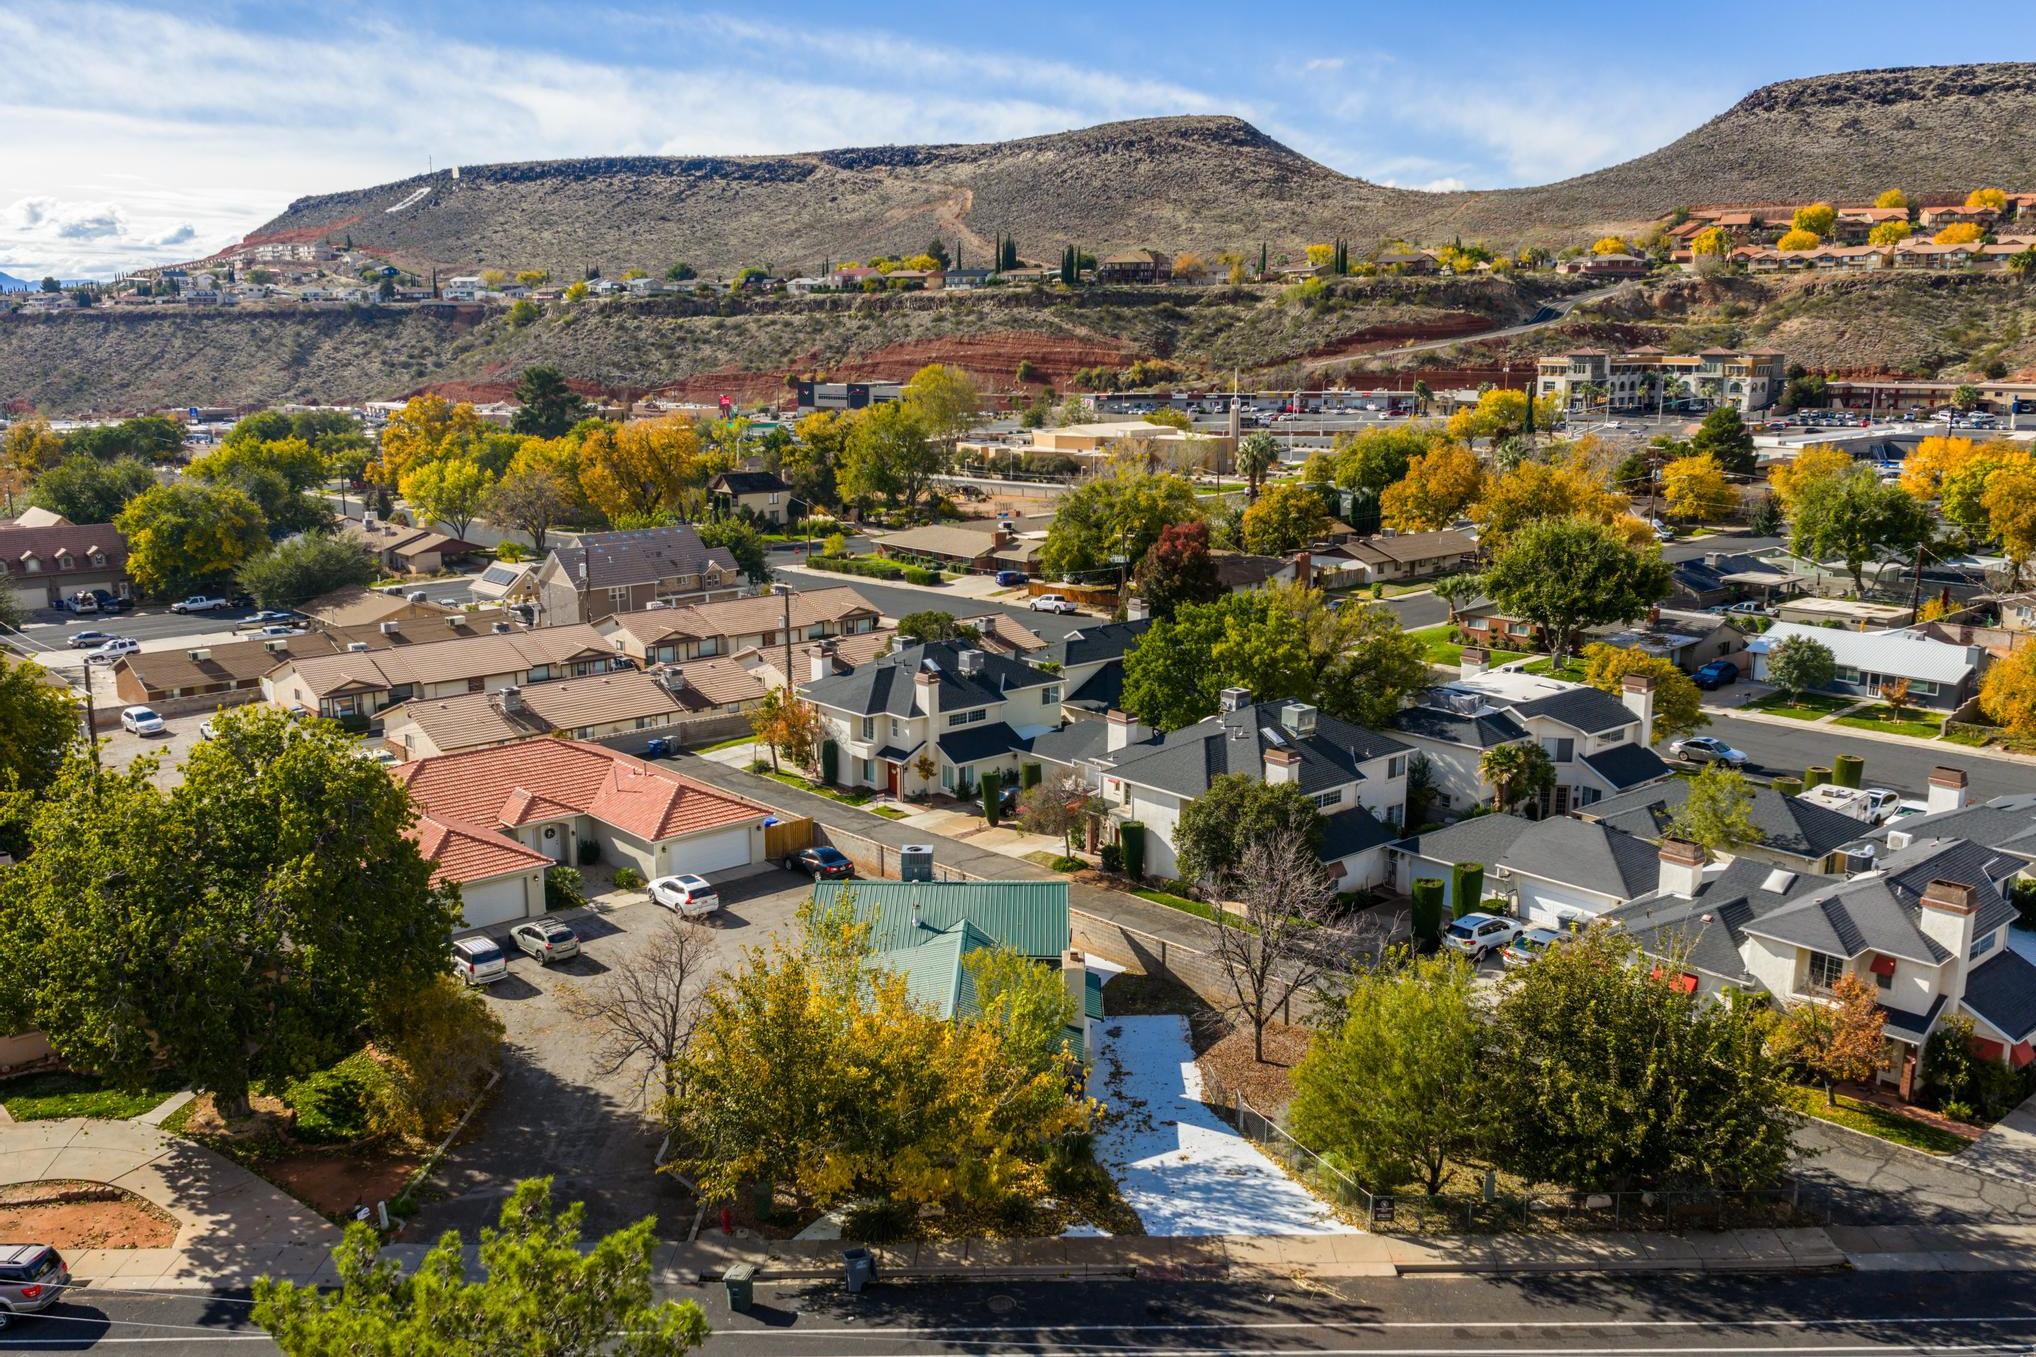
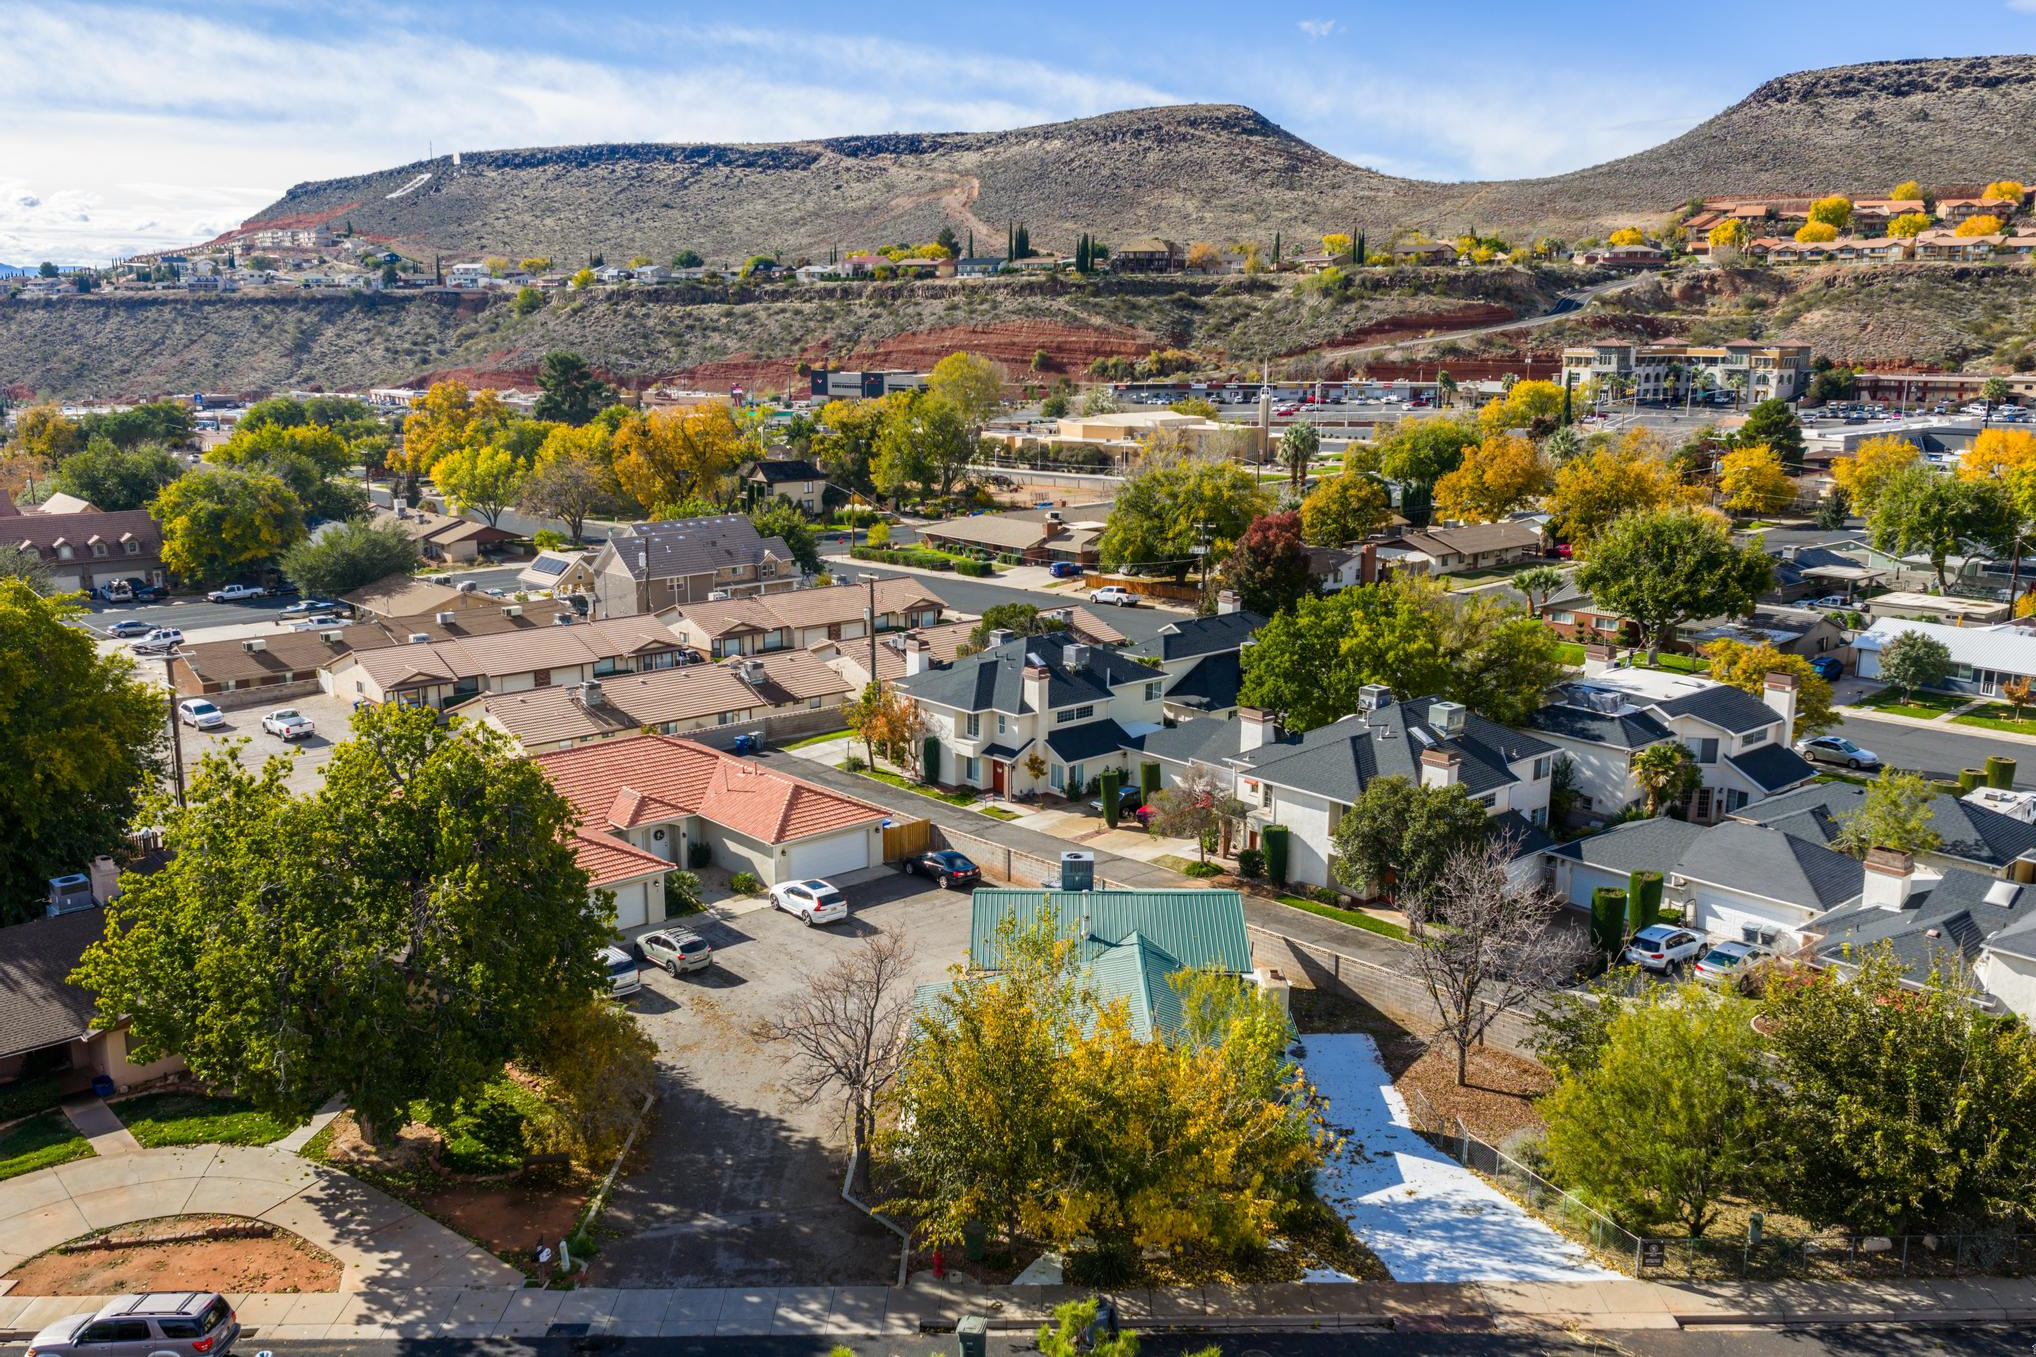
bench: present [1668,1202,1721,1237] -> present [523,1151,572,1186]

